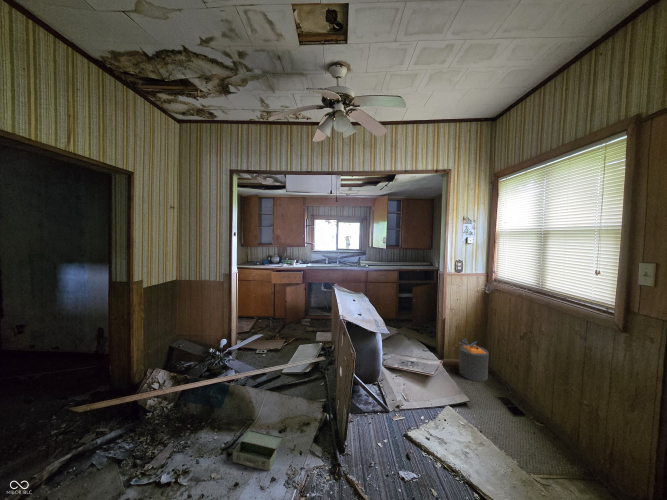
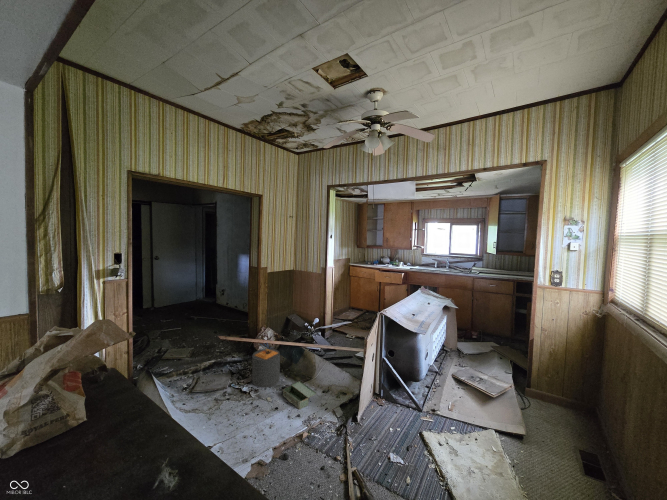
trash can: present [459,341,489,382] -> present [252,348,280,388]

